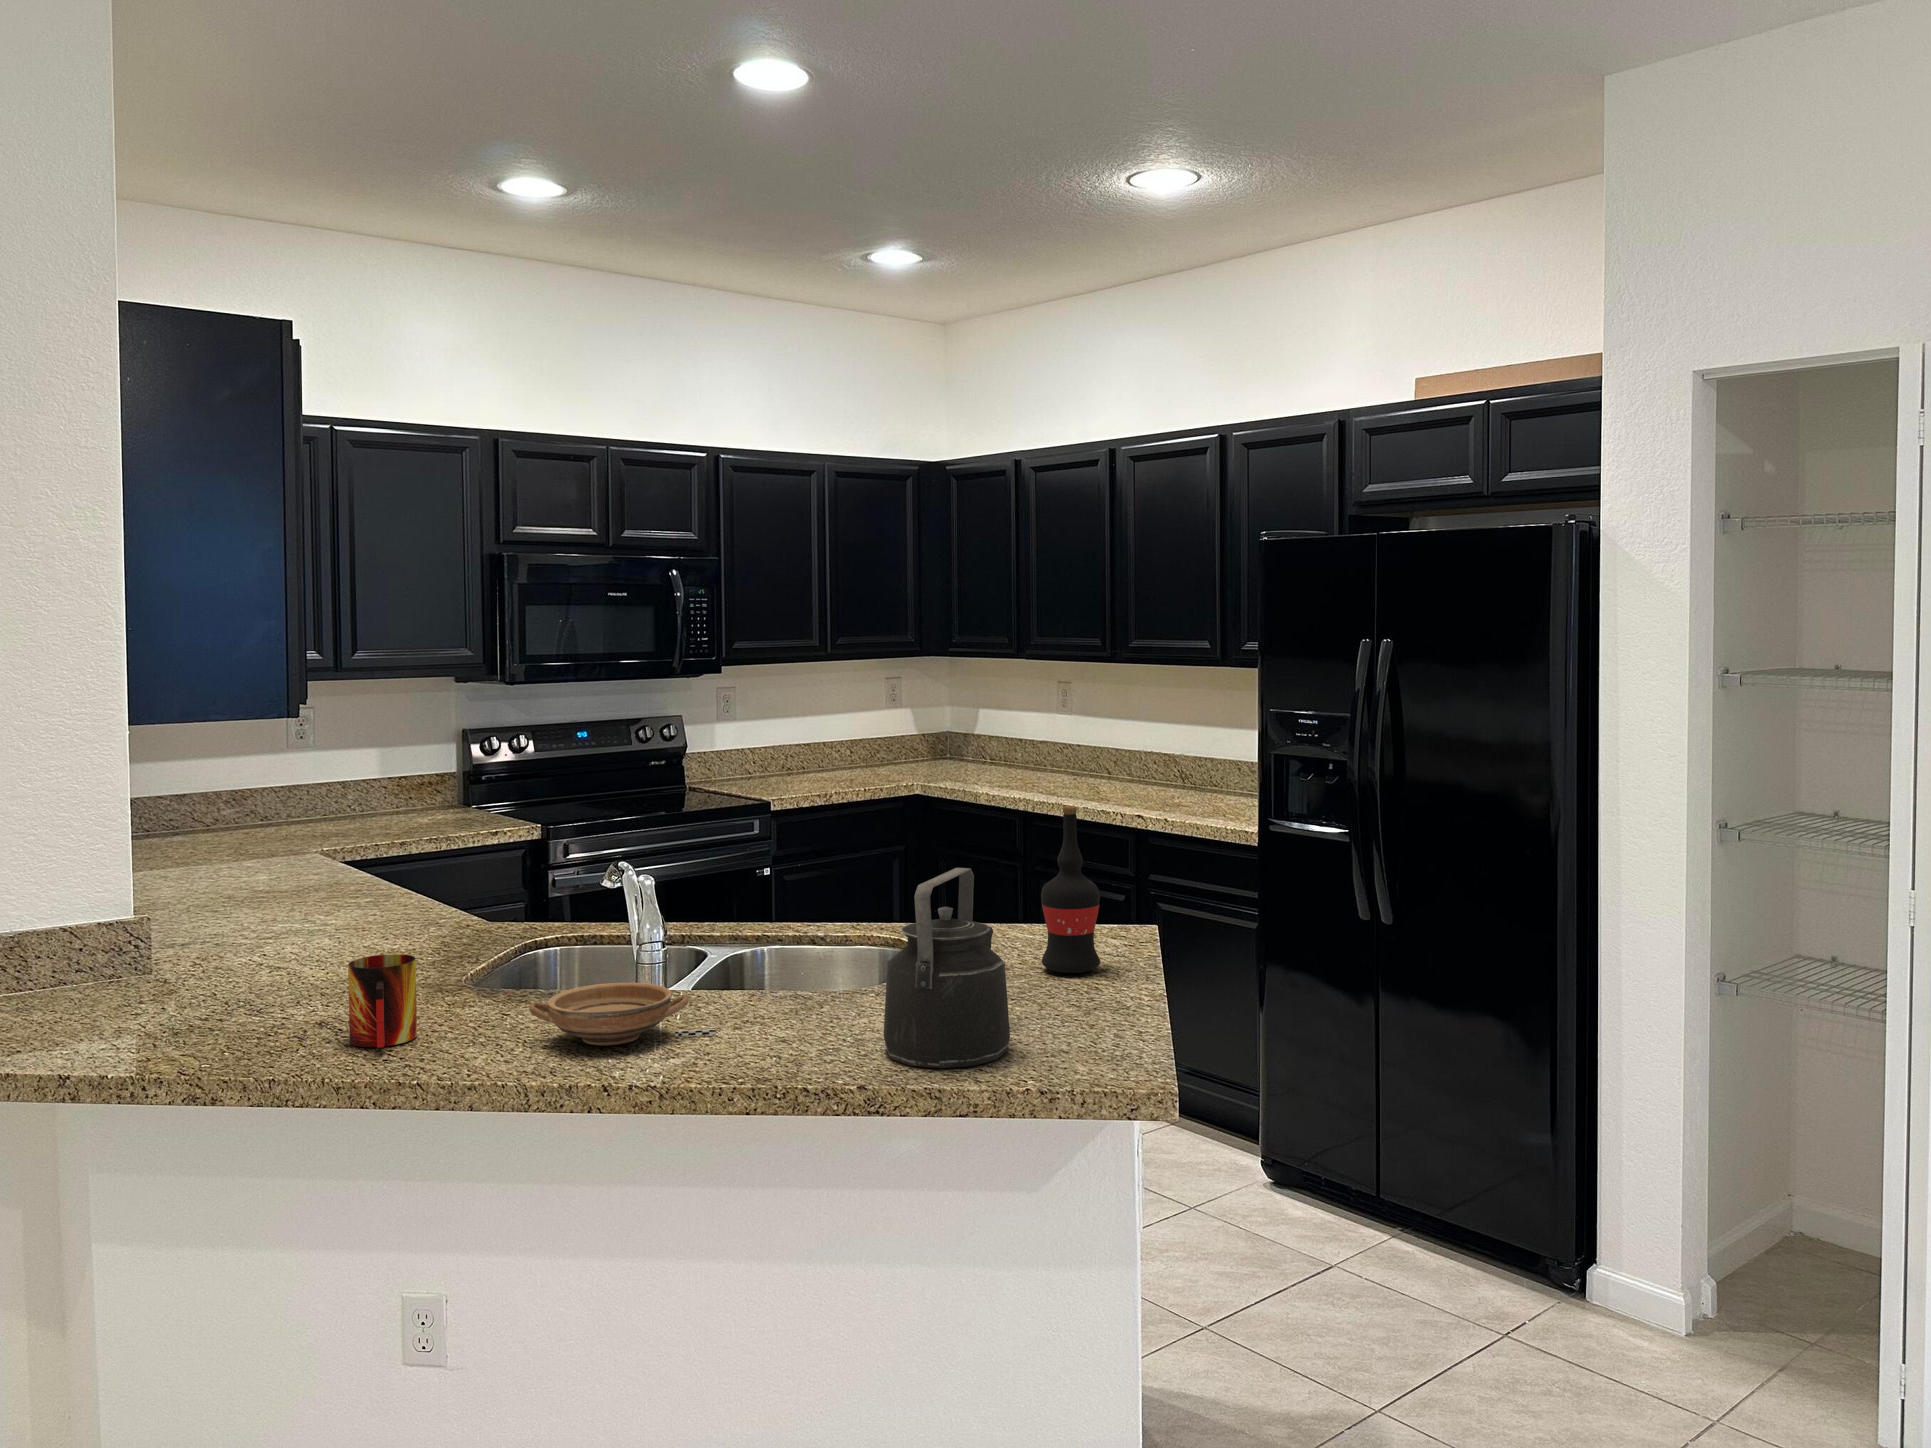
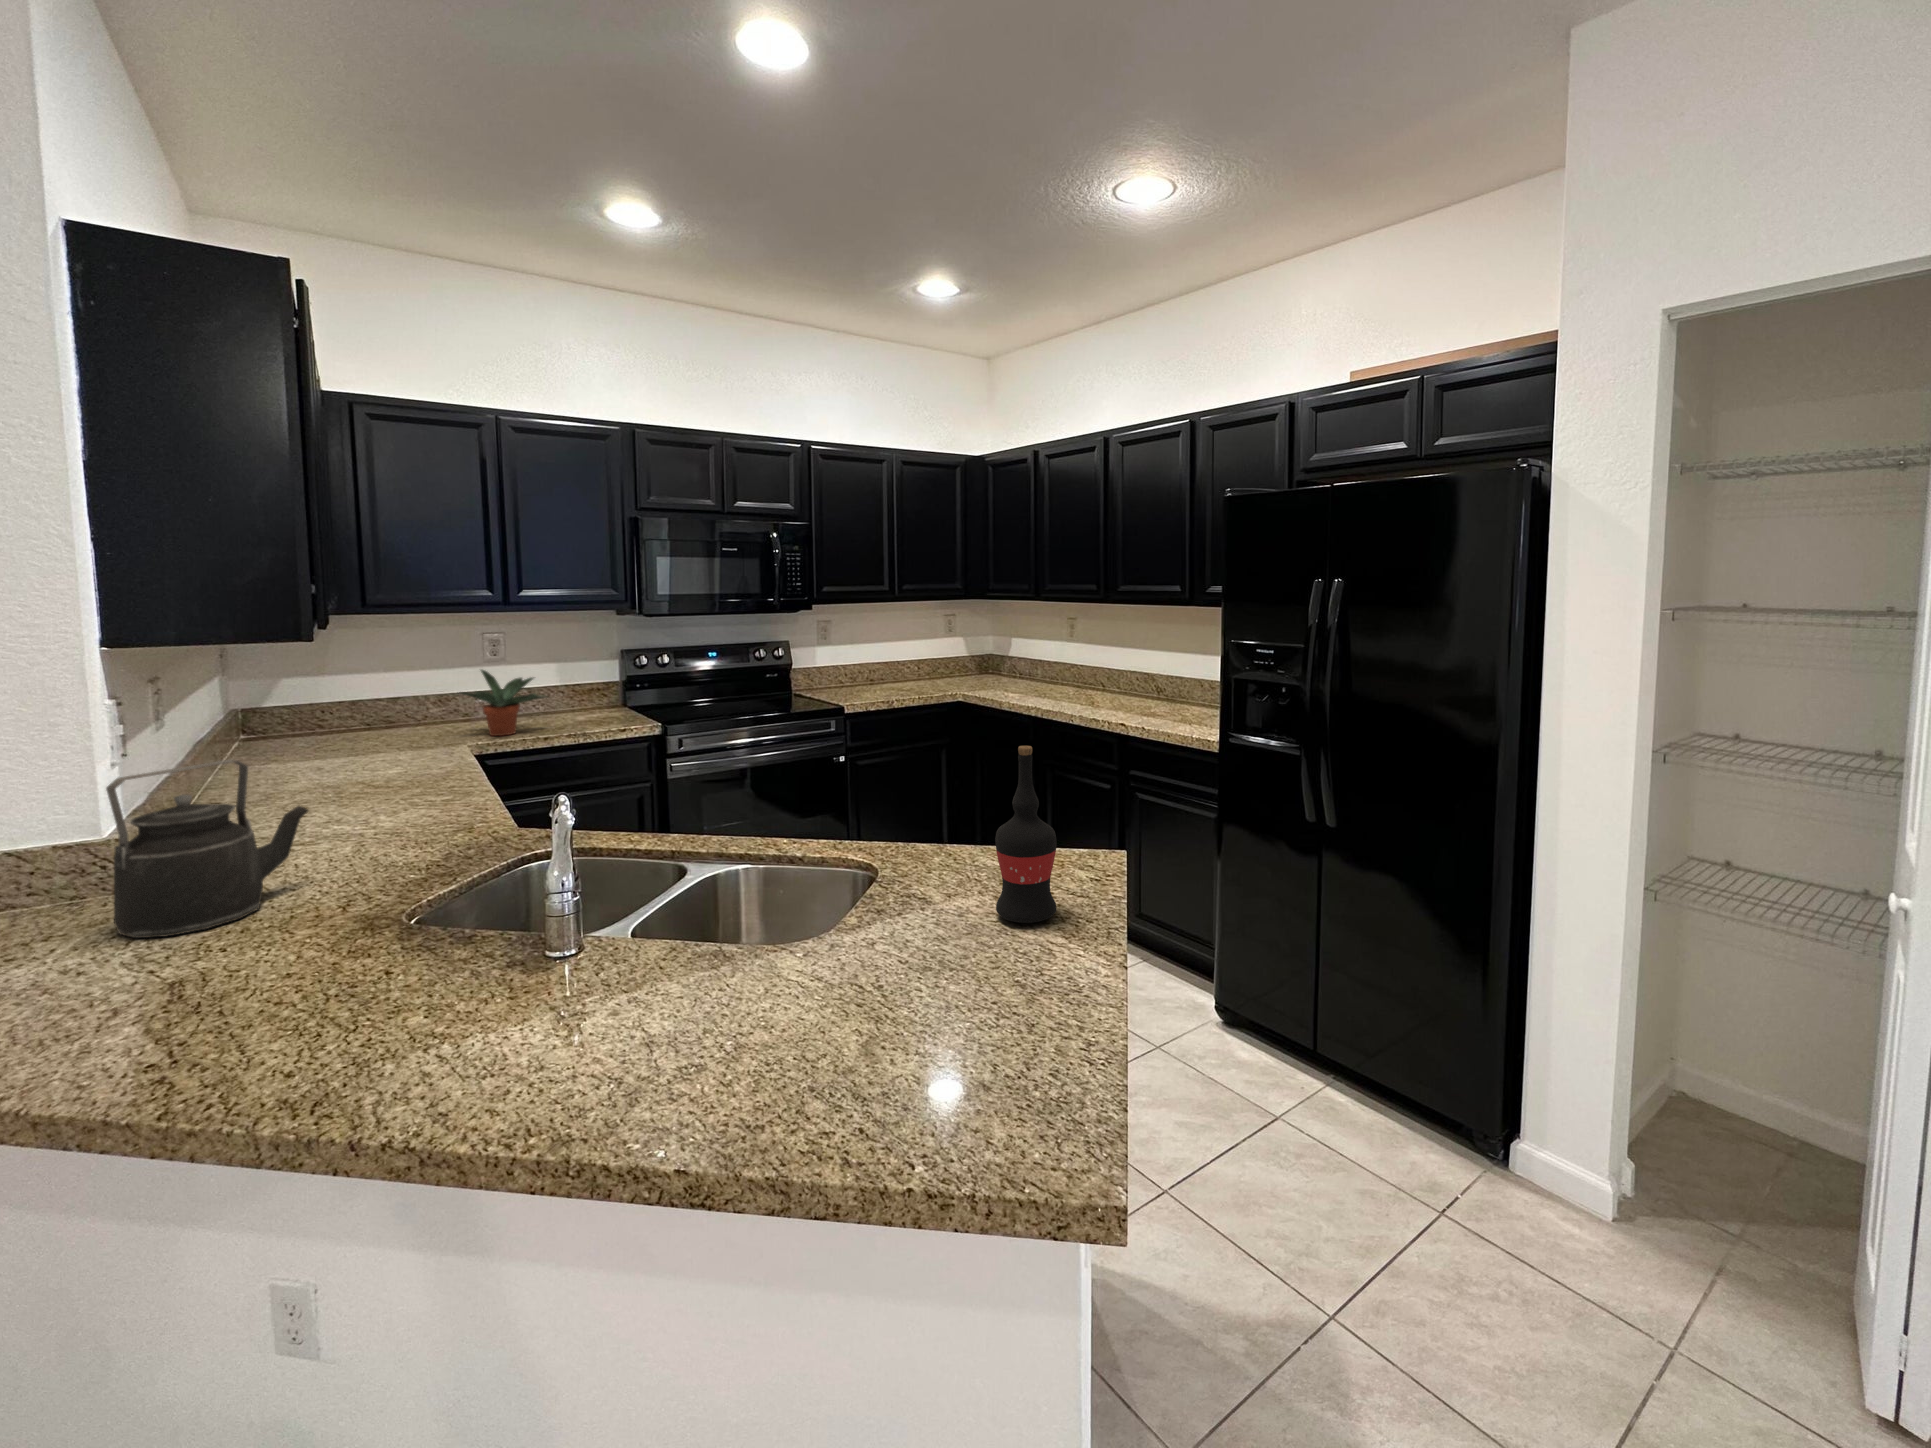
potted plant: none [298,751,406,838] -> present [460,670,546,736]
kettle: present [884,868,1010,1068] -> present [106,759,308,938]
mug: present [348,954,417,1048] -> none [129,925,240,1059]
bowl: present [529,982,716,1046] -> none [341,958,577,1053]

